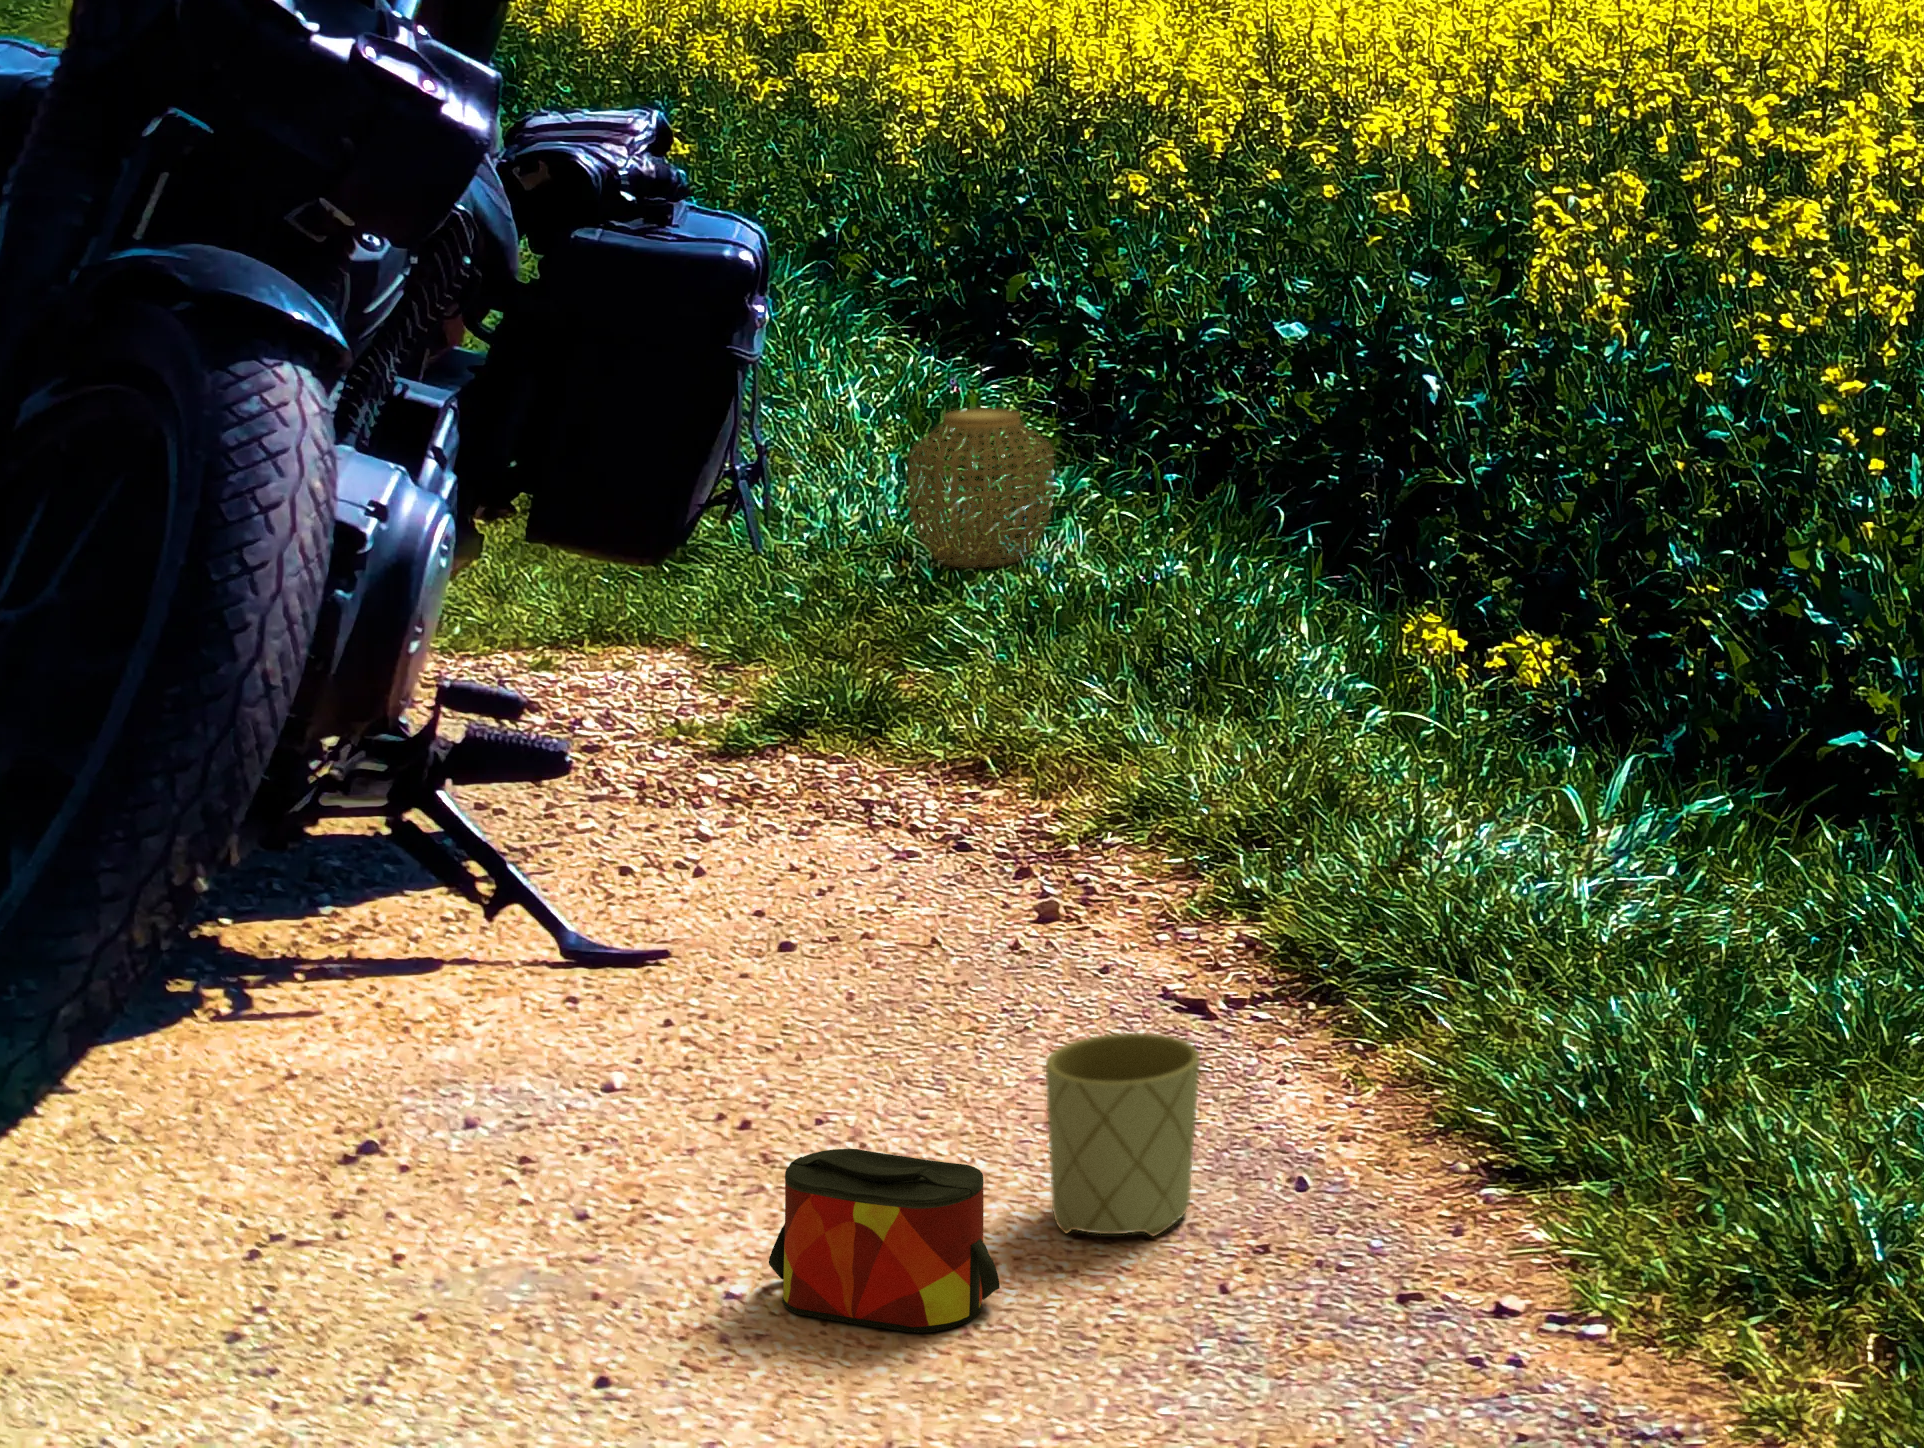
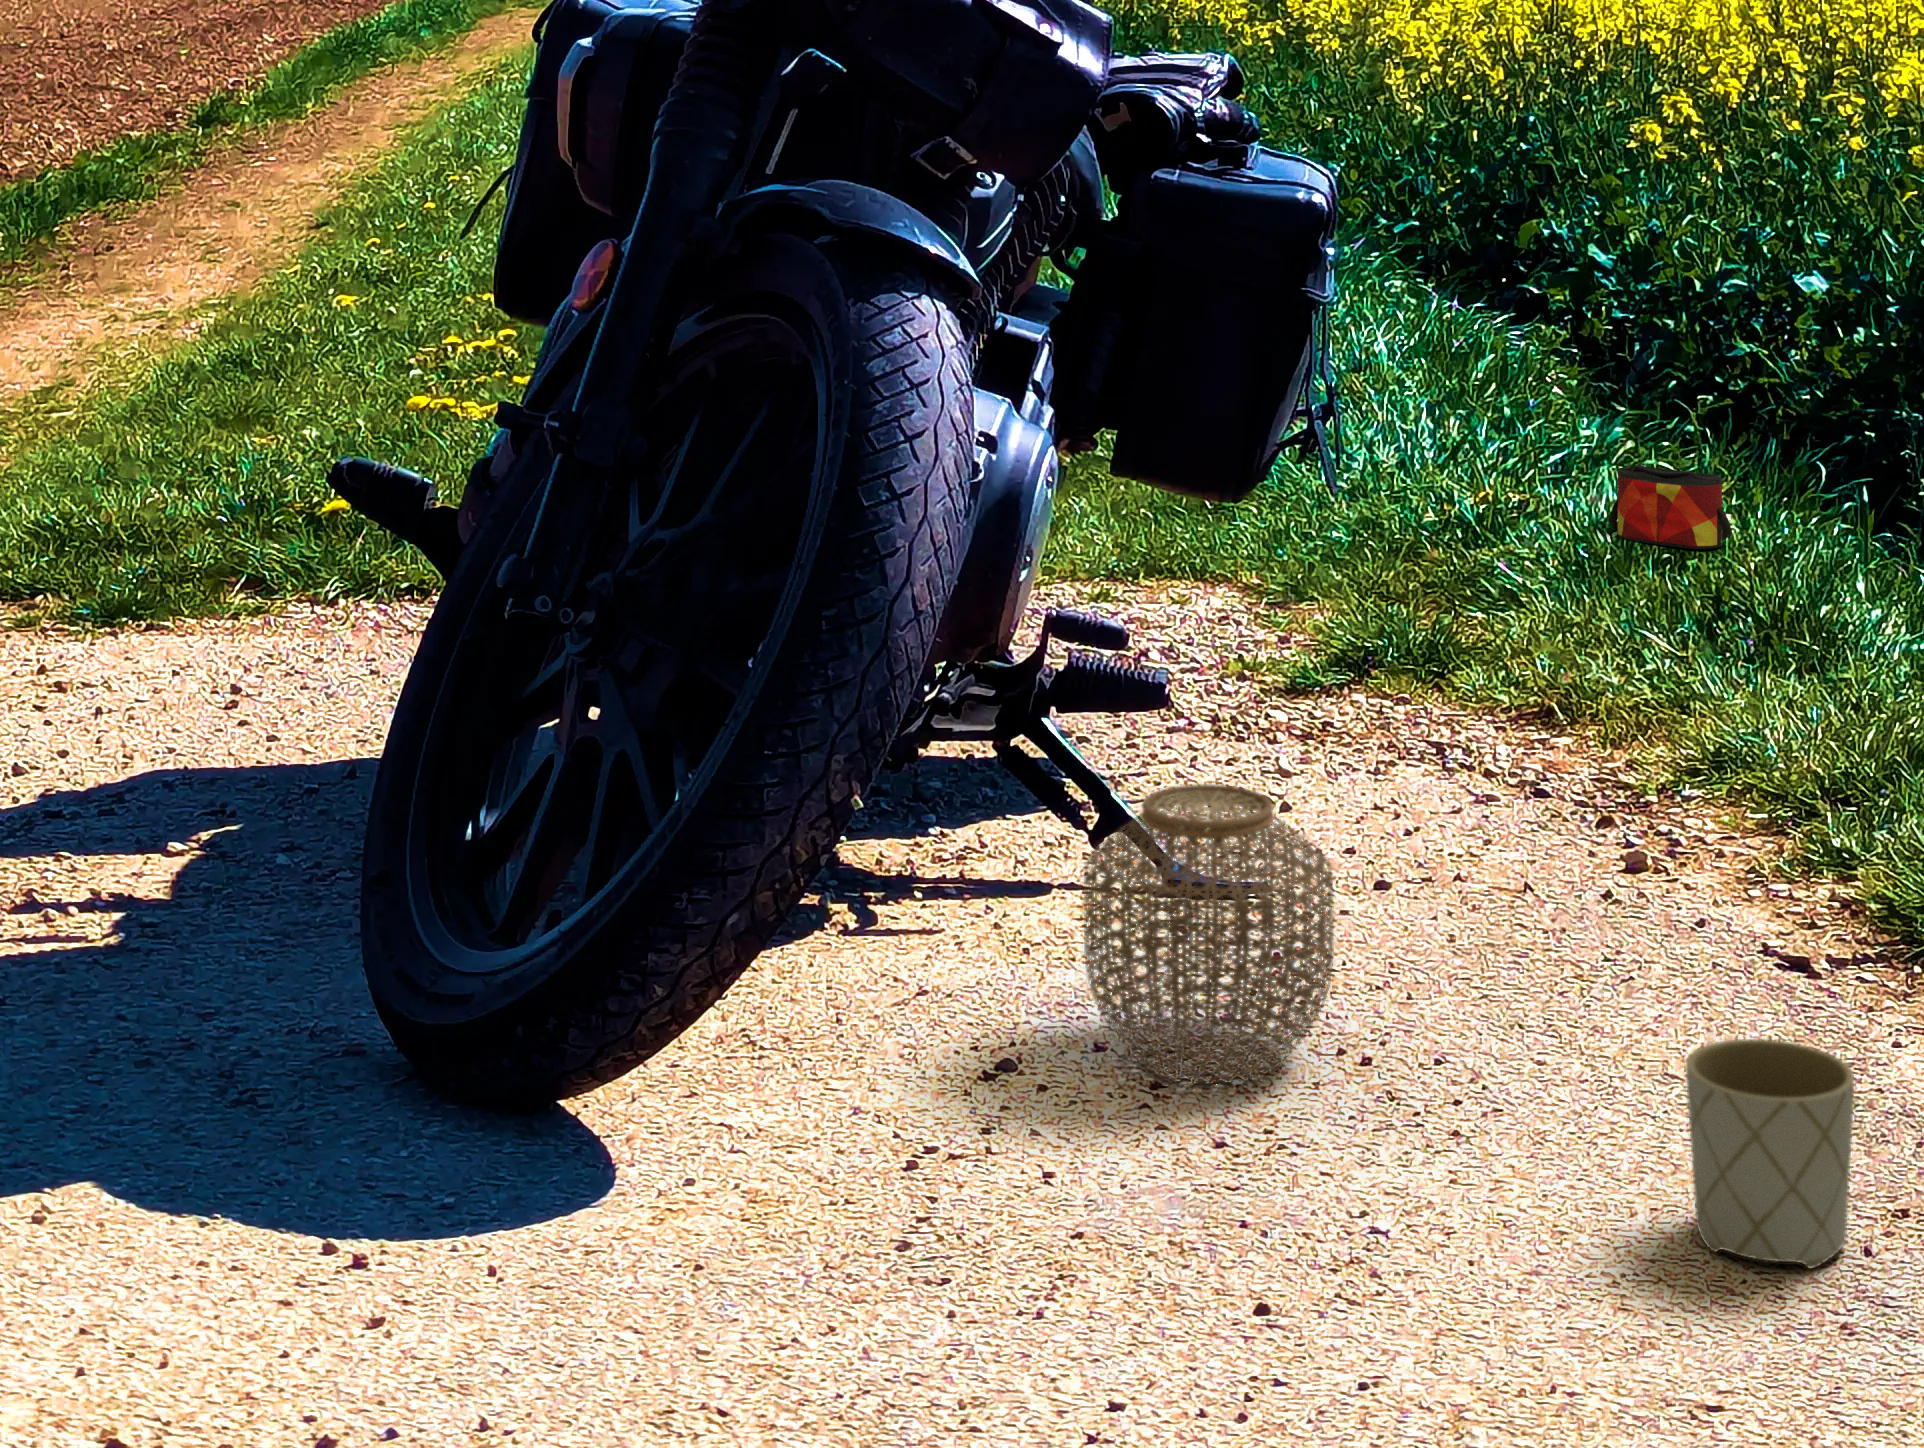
woven basket: present [908,408,1054,568] -> present [1084,784,1333,1084]
bag: present [769,1149,1000,1333] -> present [1608,464,1731,549]

